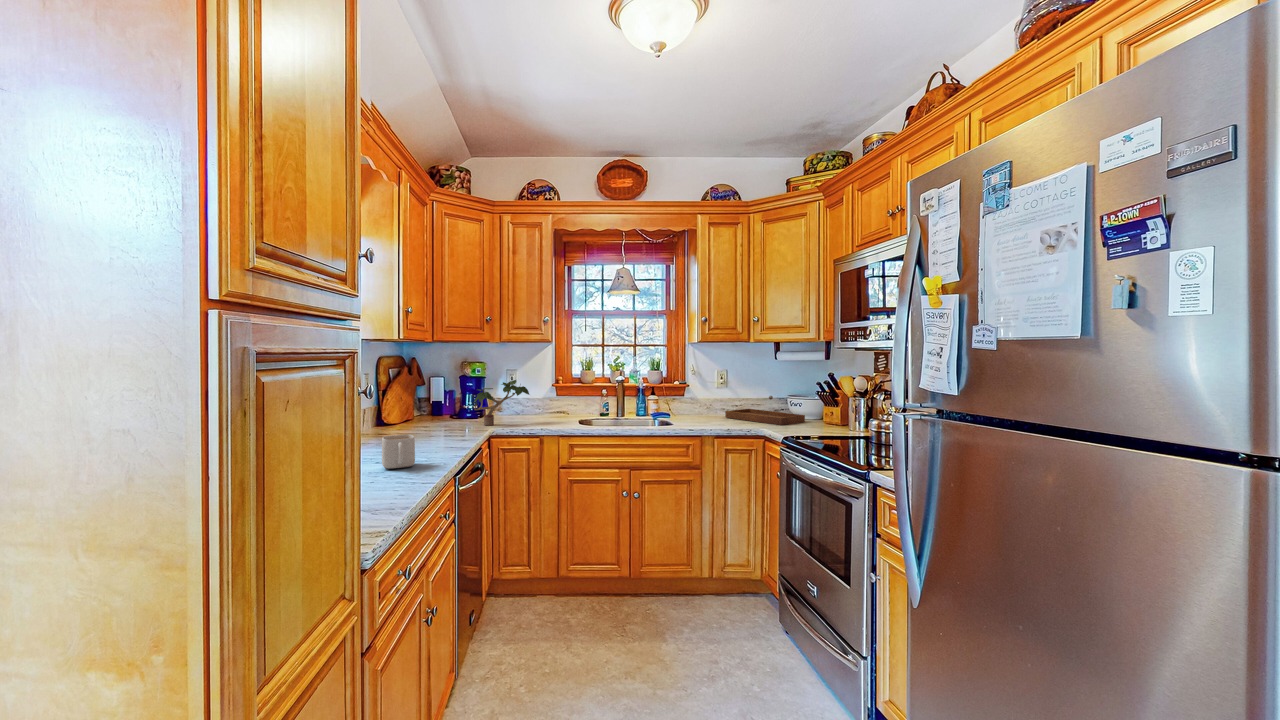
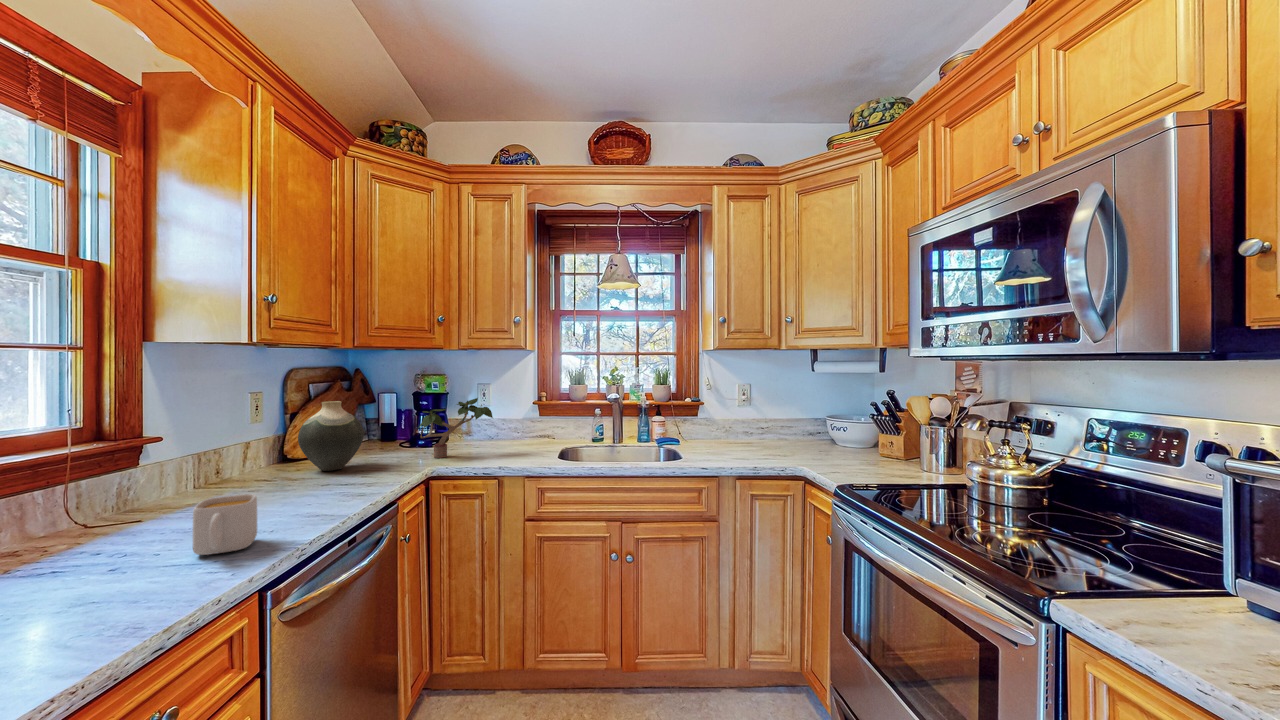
vase: none [390,381,436,433] -> present [298,401,364,471]
tray: present [725,396,805,425] -> none [750,419,857,461]

